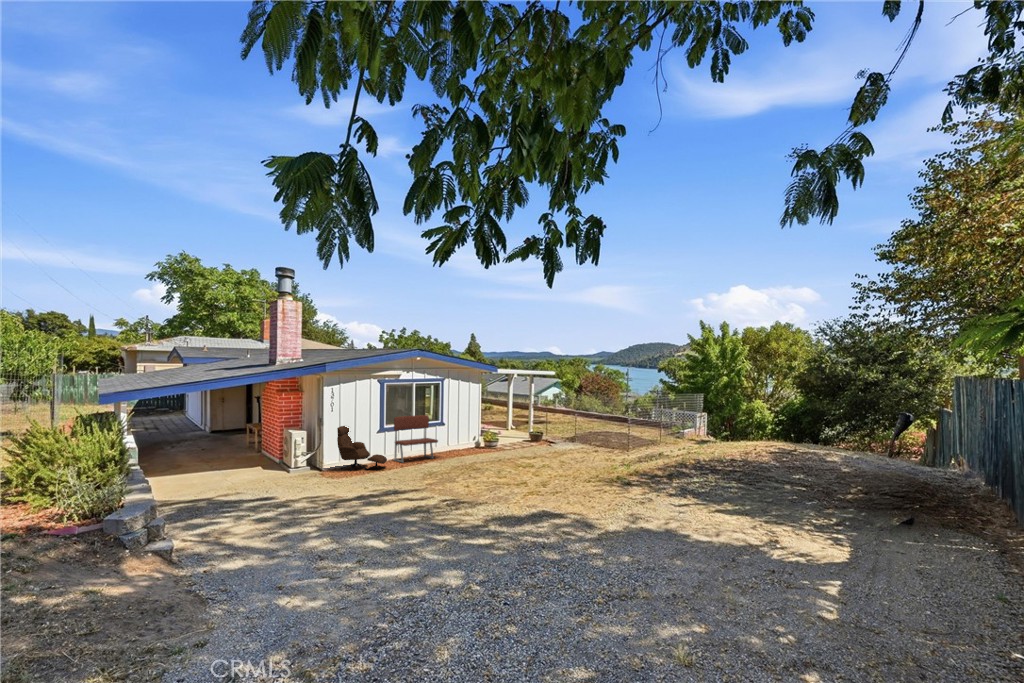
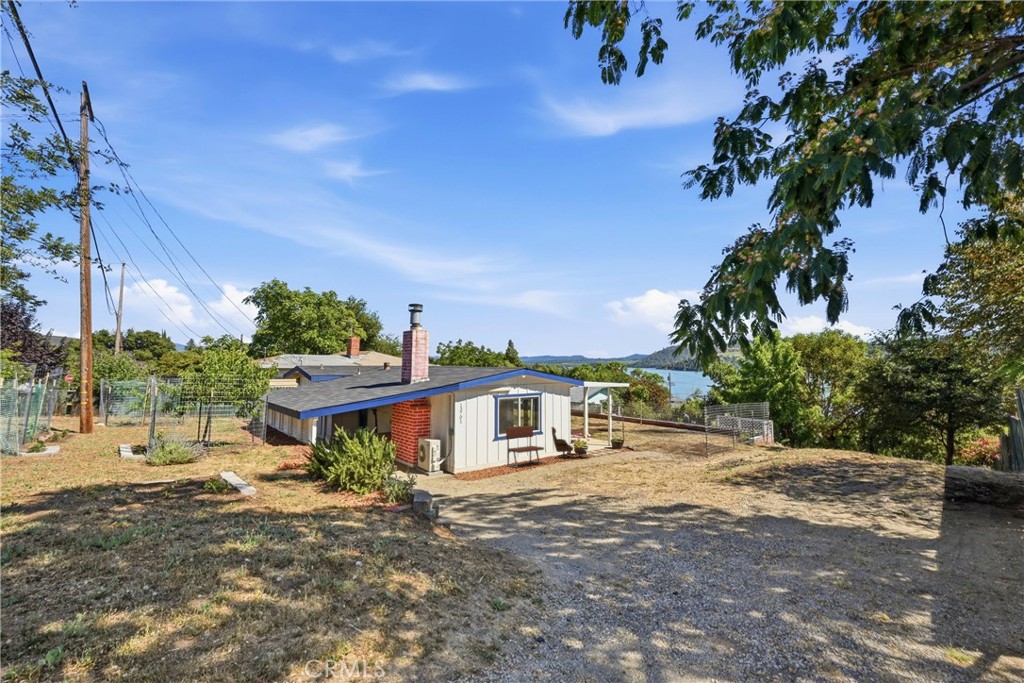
lounge chair: present [337,426,387,471] -> present [552,427,586,460]

